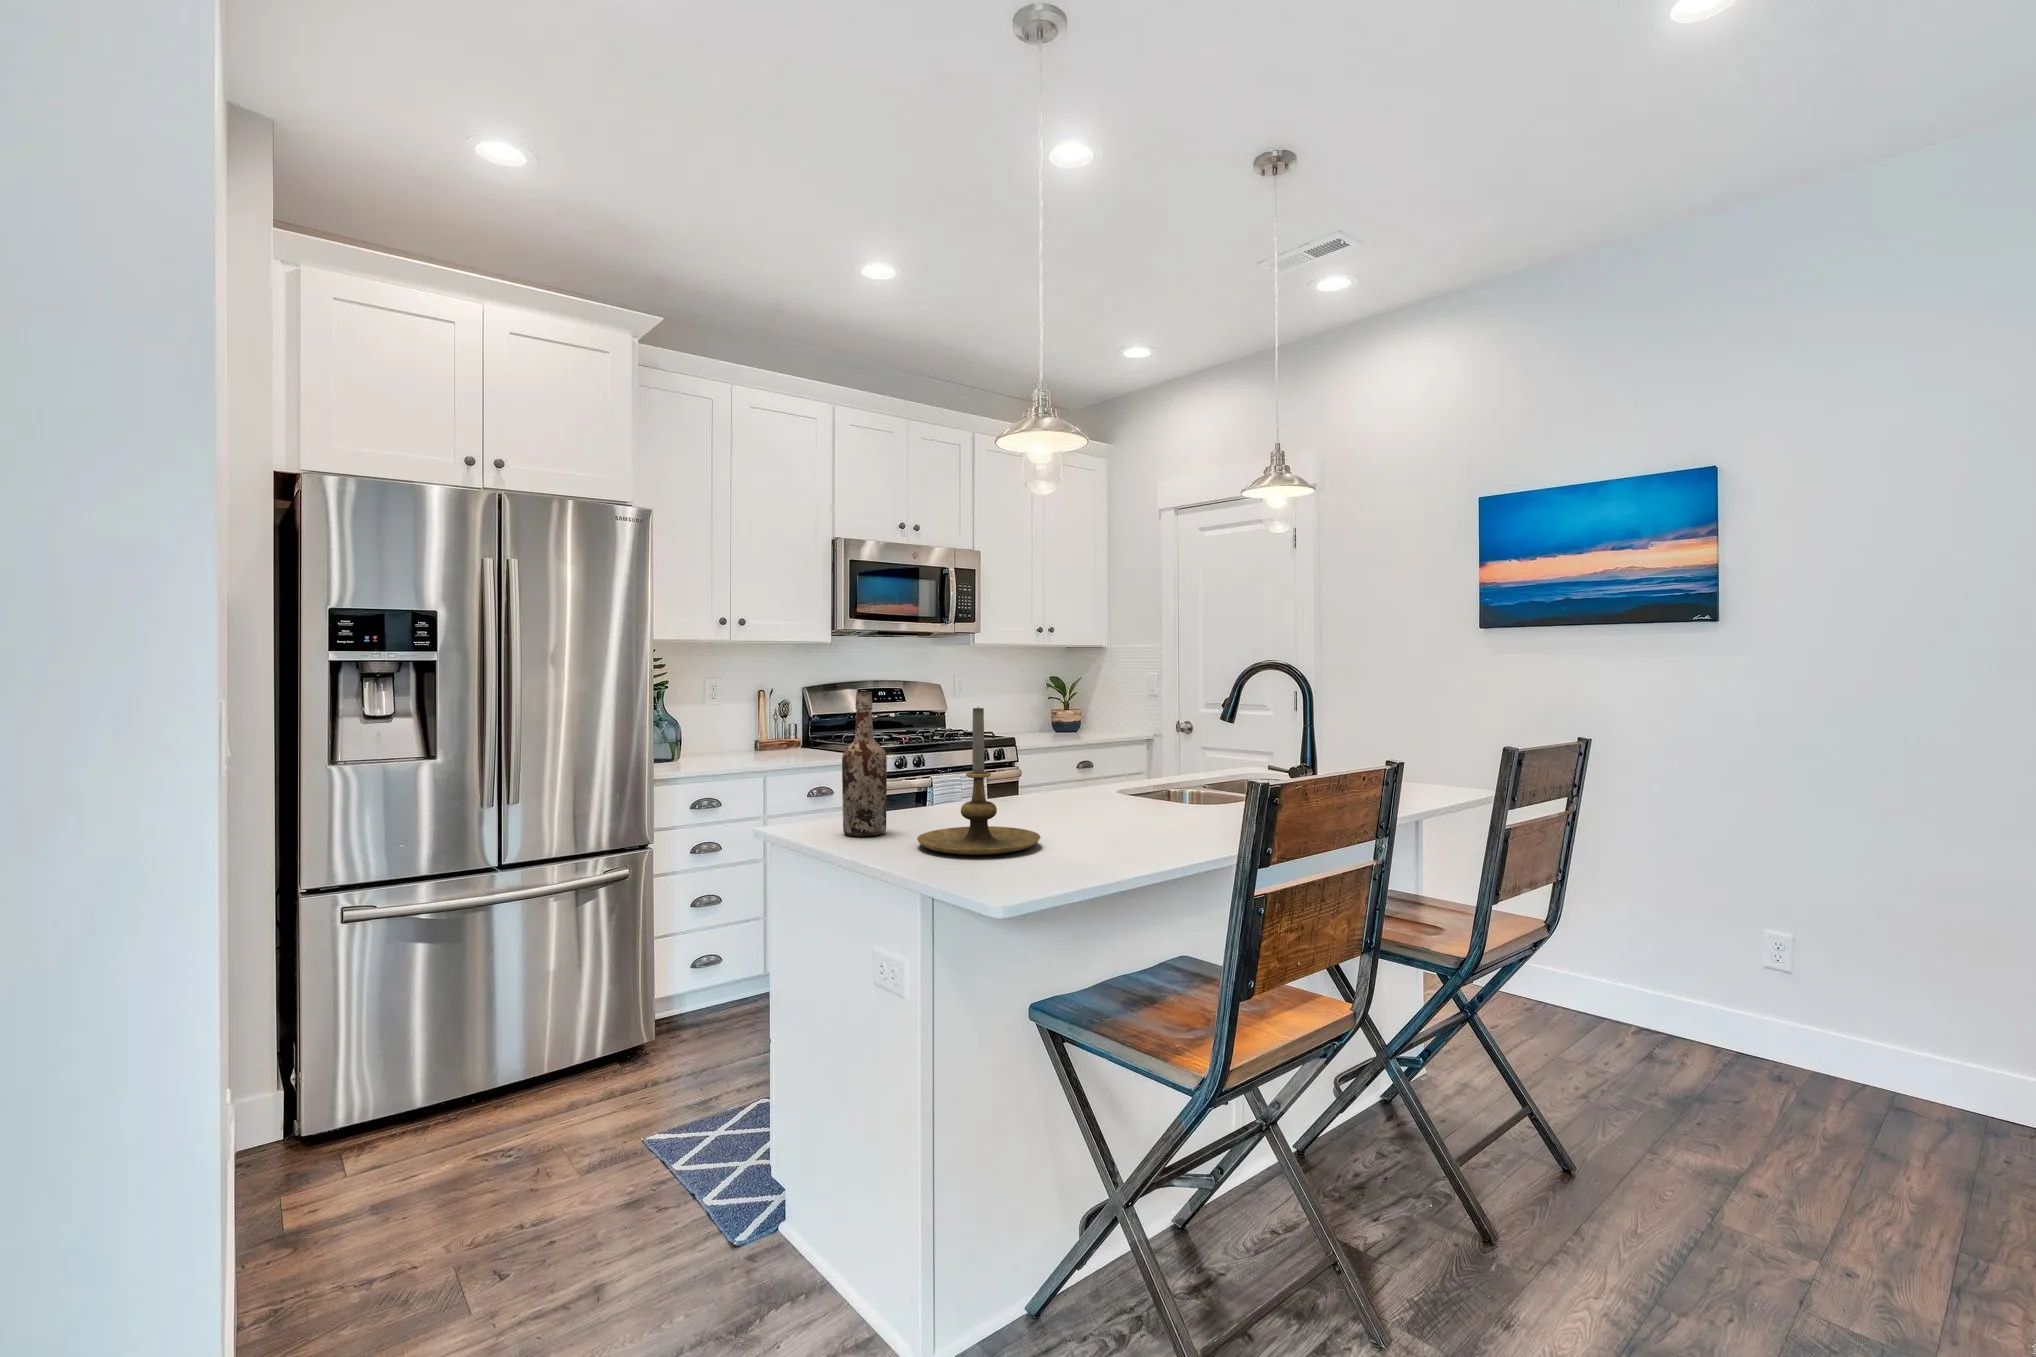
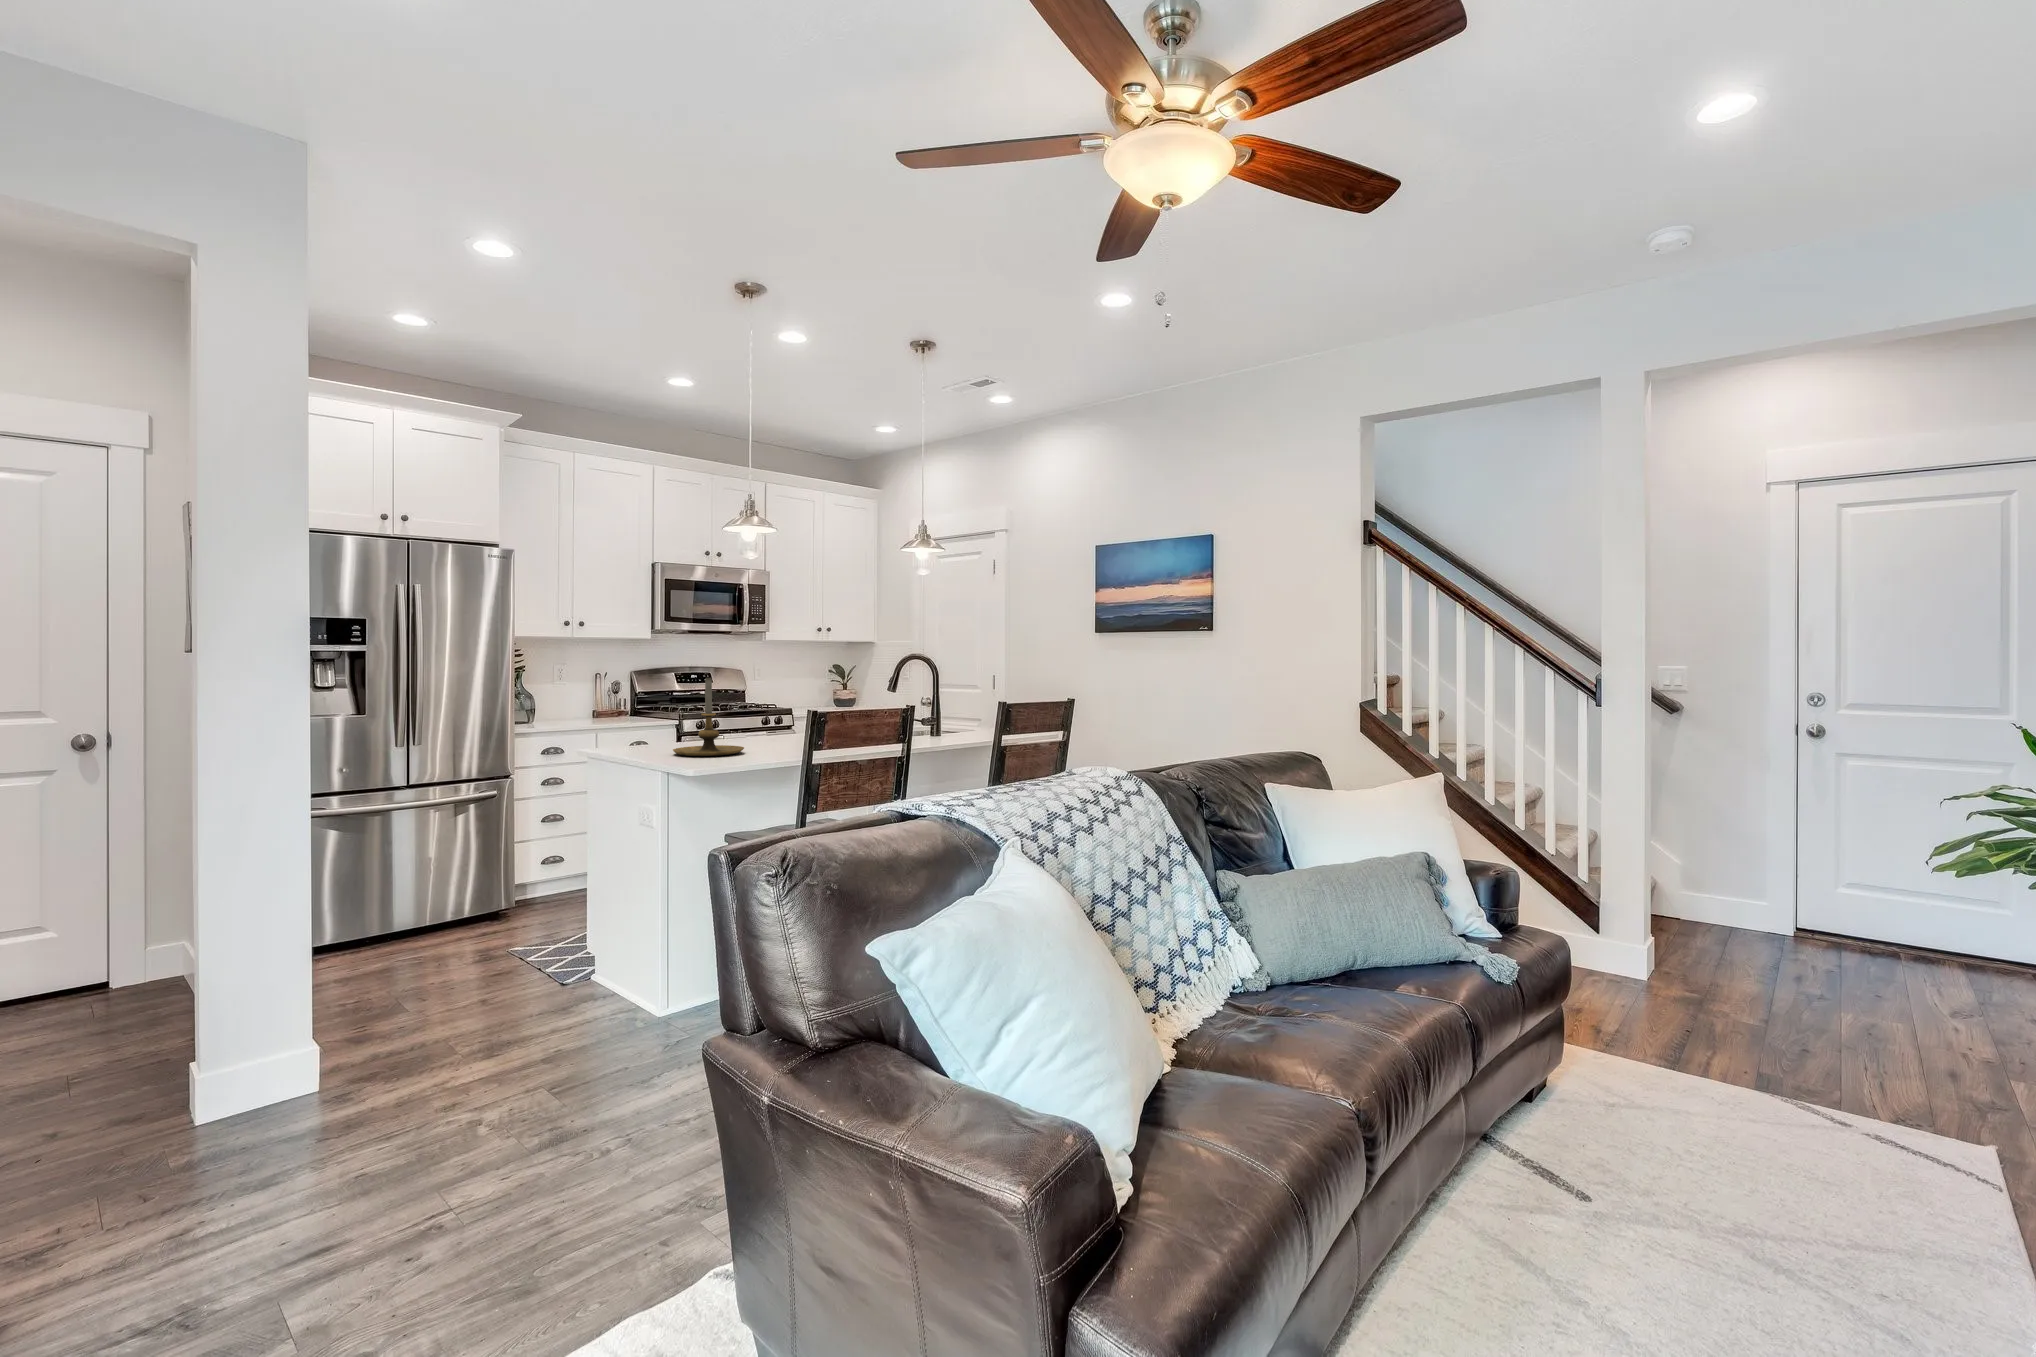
wine bottle: present [842,691,887,836] -> none [633,669,660,751]

